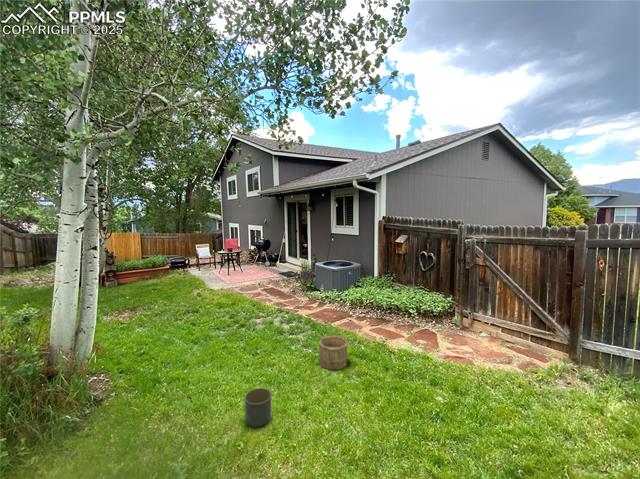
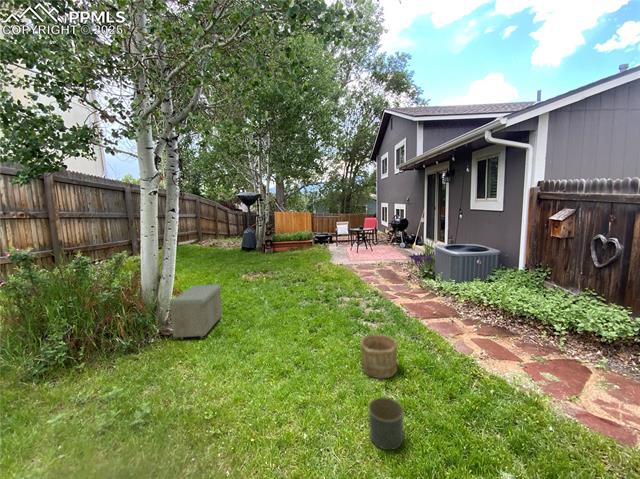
storage bench: none [89,320,138,395] -> present [170,284,222,339]
planter: present [245,388,271,427] -> present [369,397,404,450]

